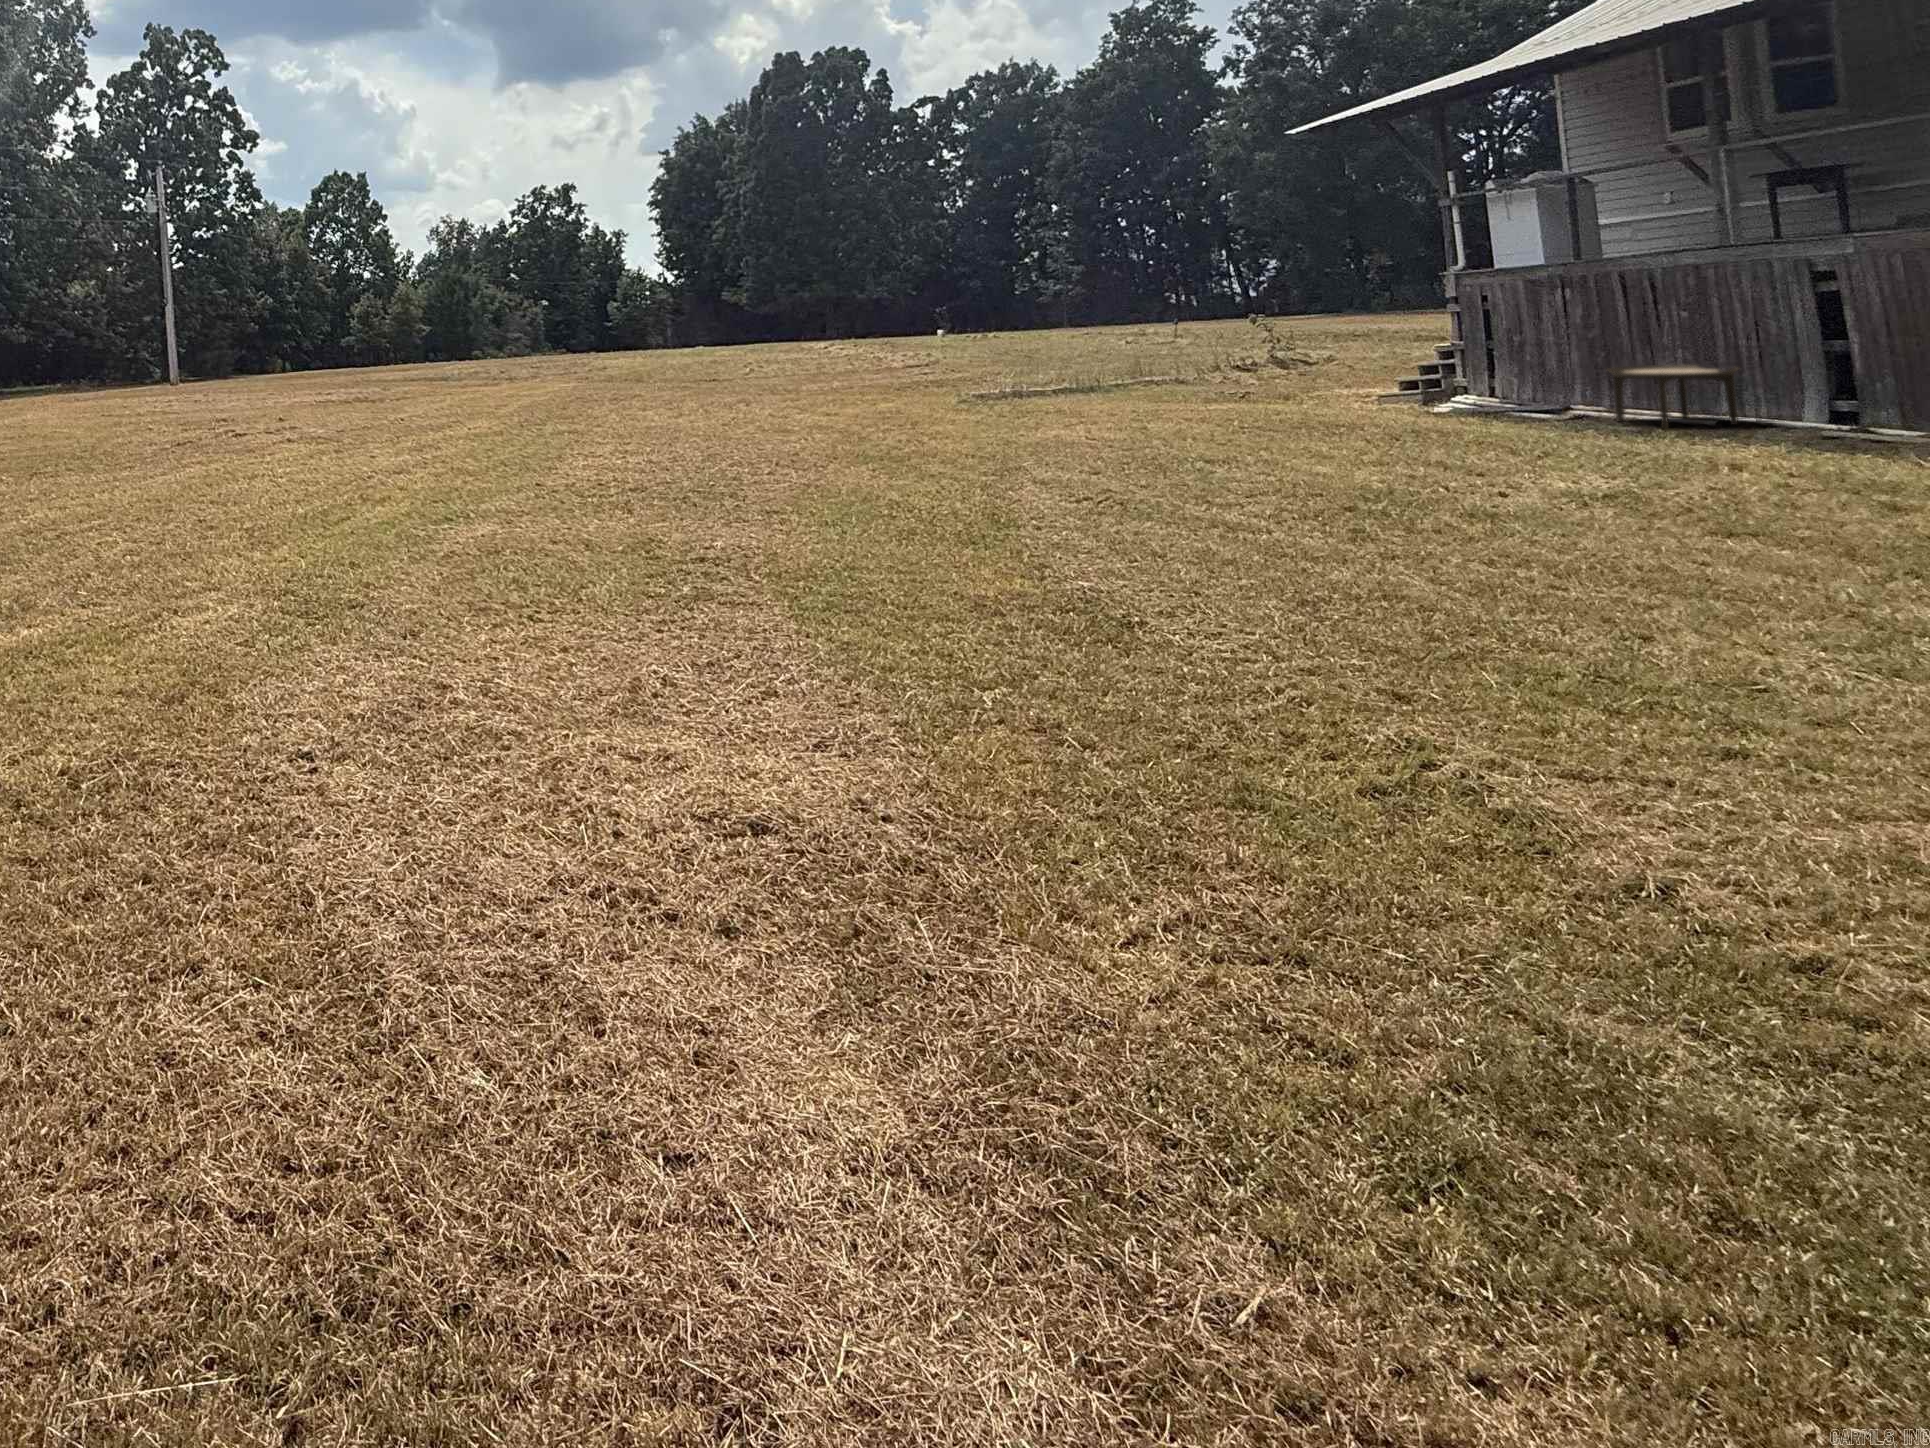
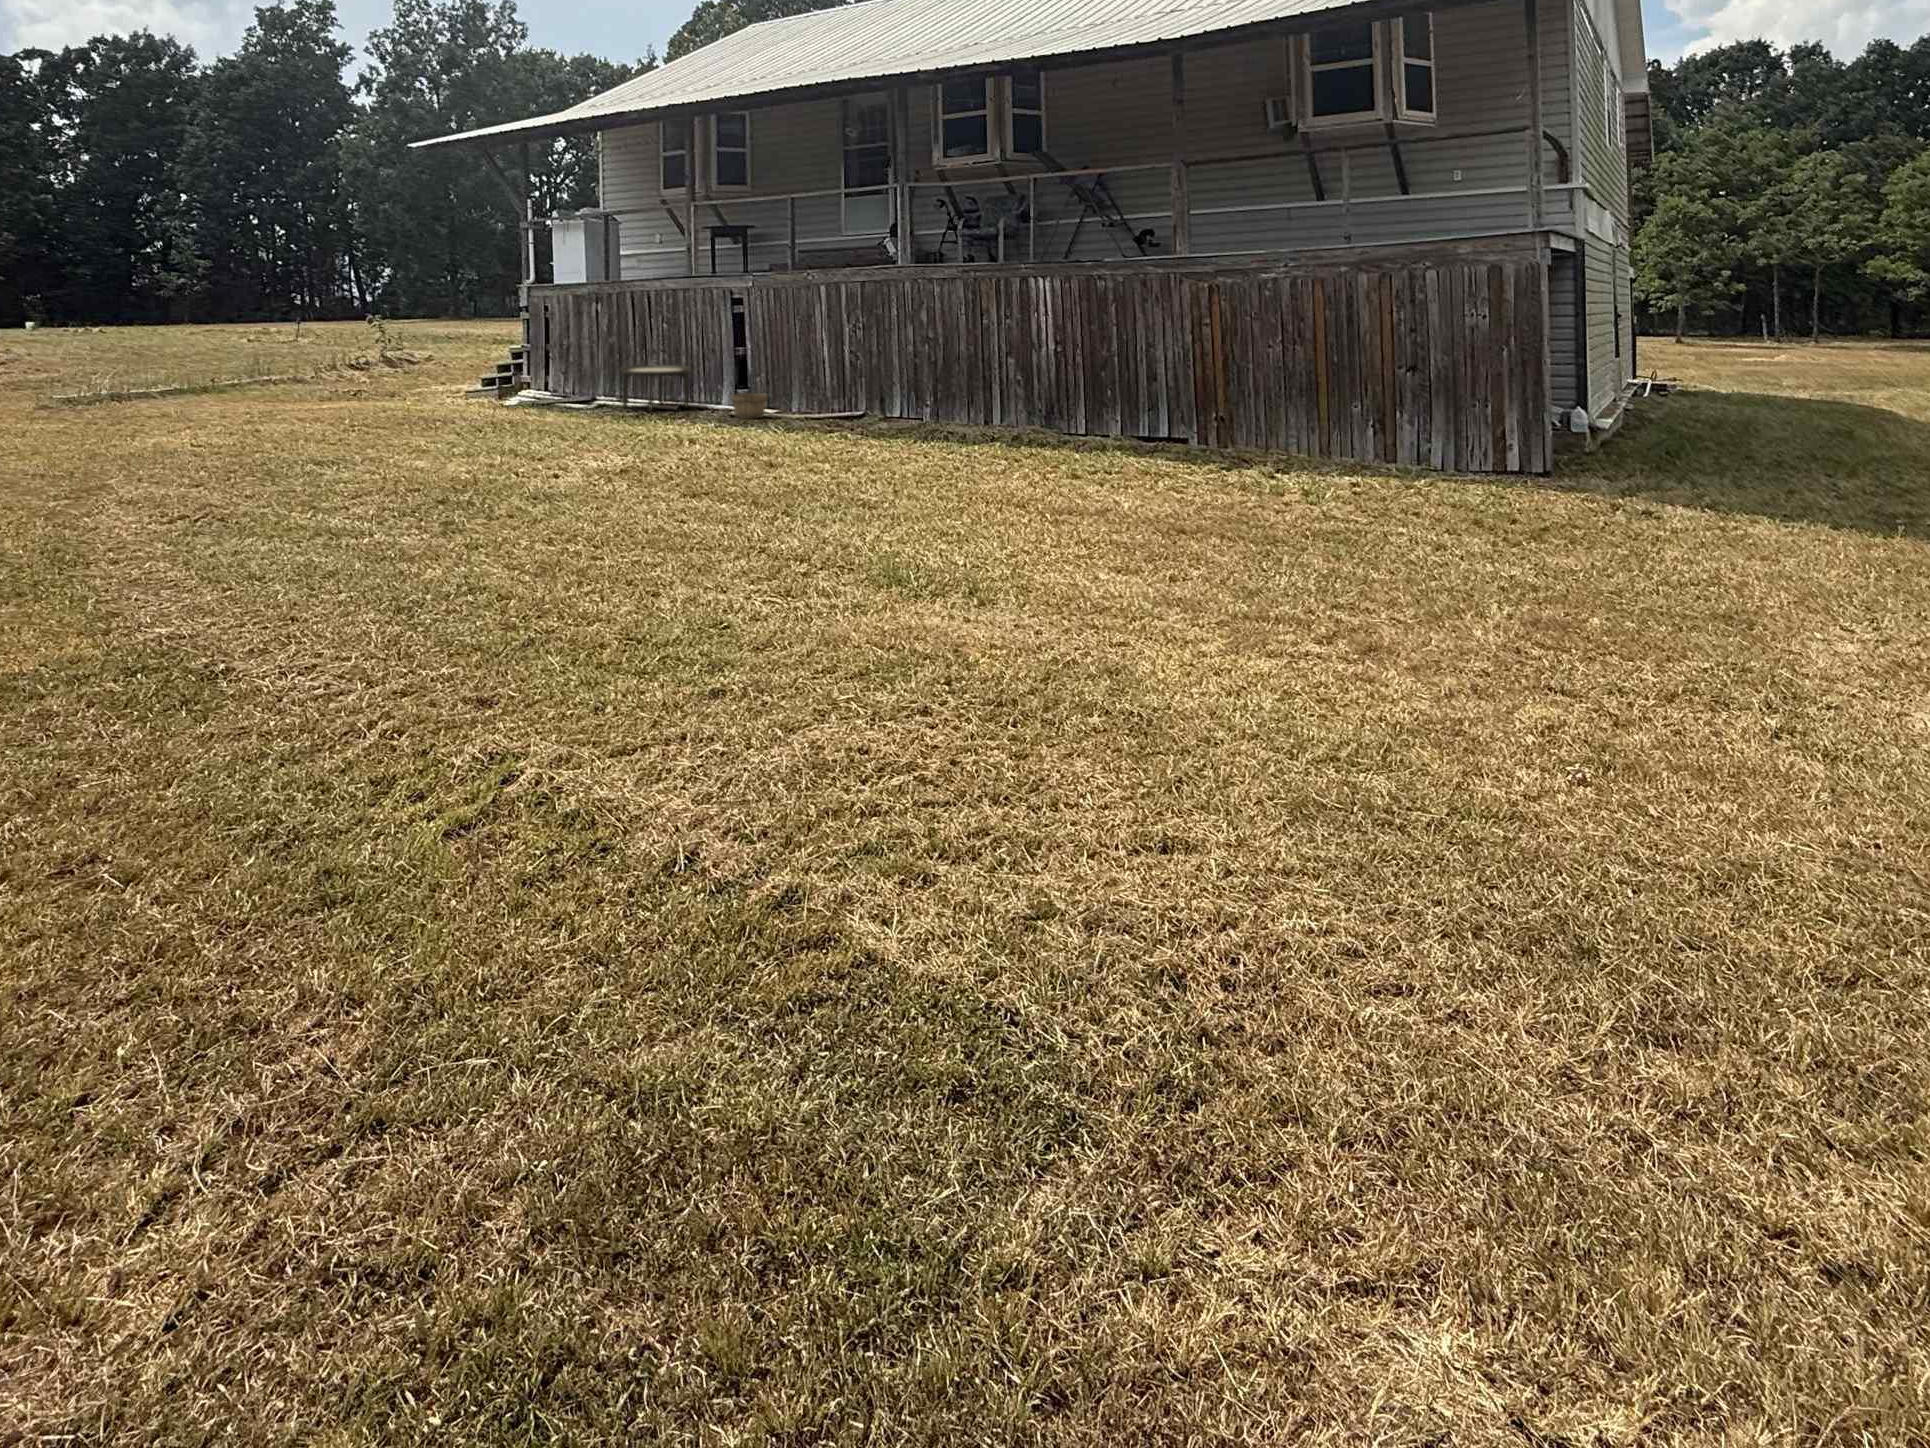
wooden bucket: none [1822,396,1909,444] -> present [731,392,768,419]

